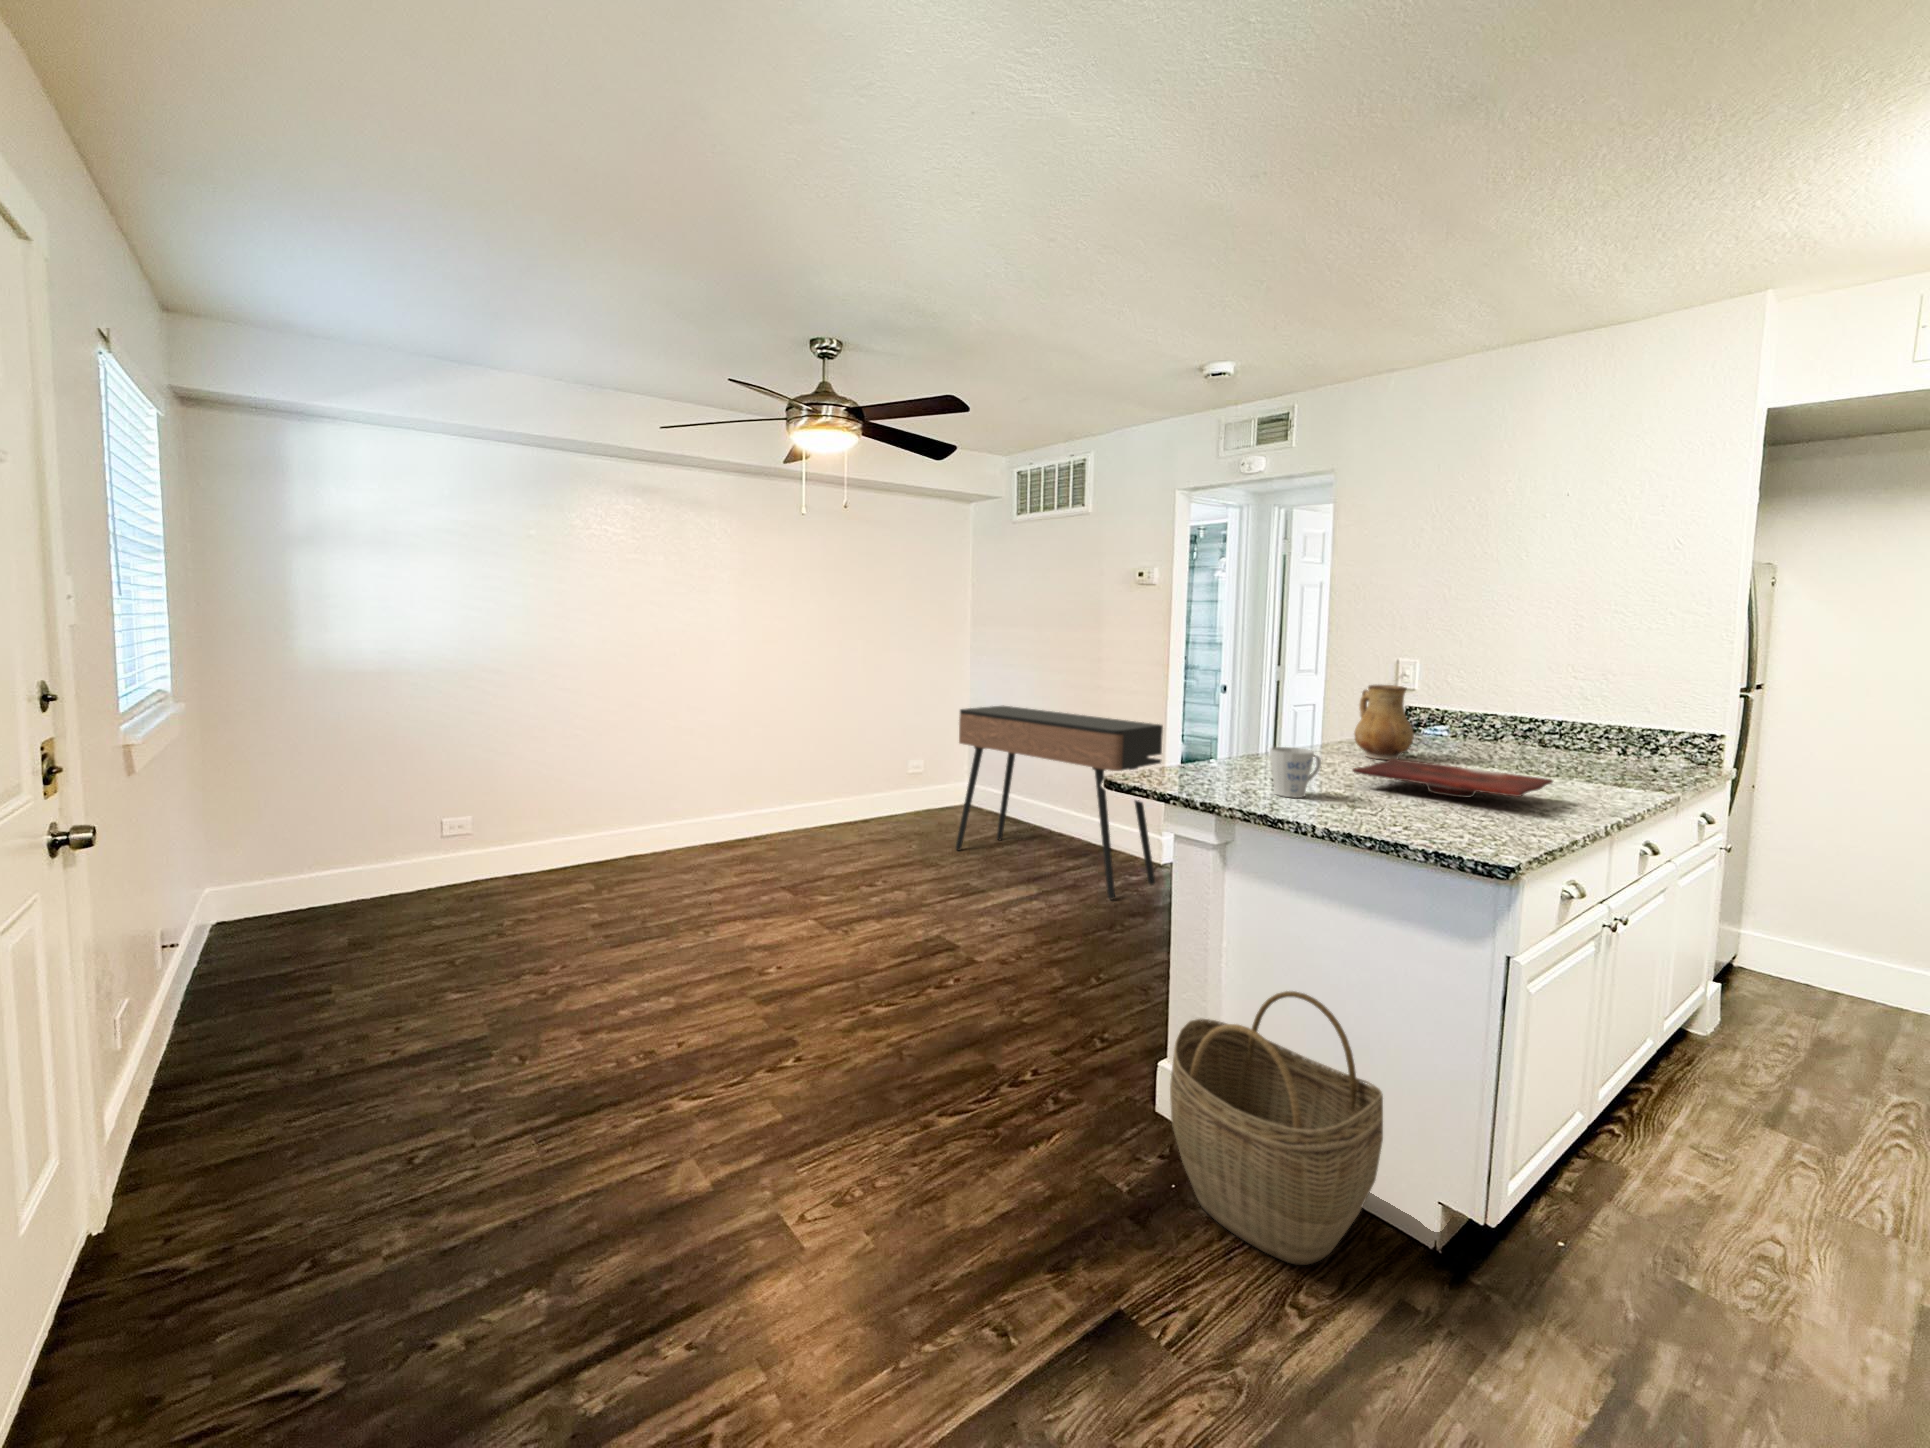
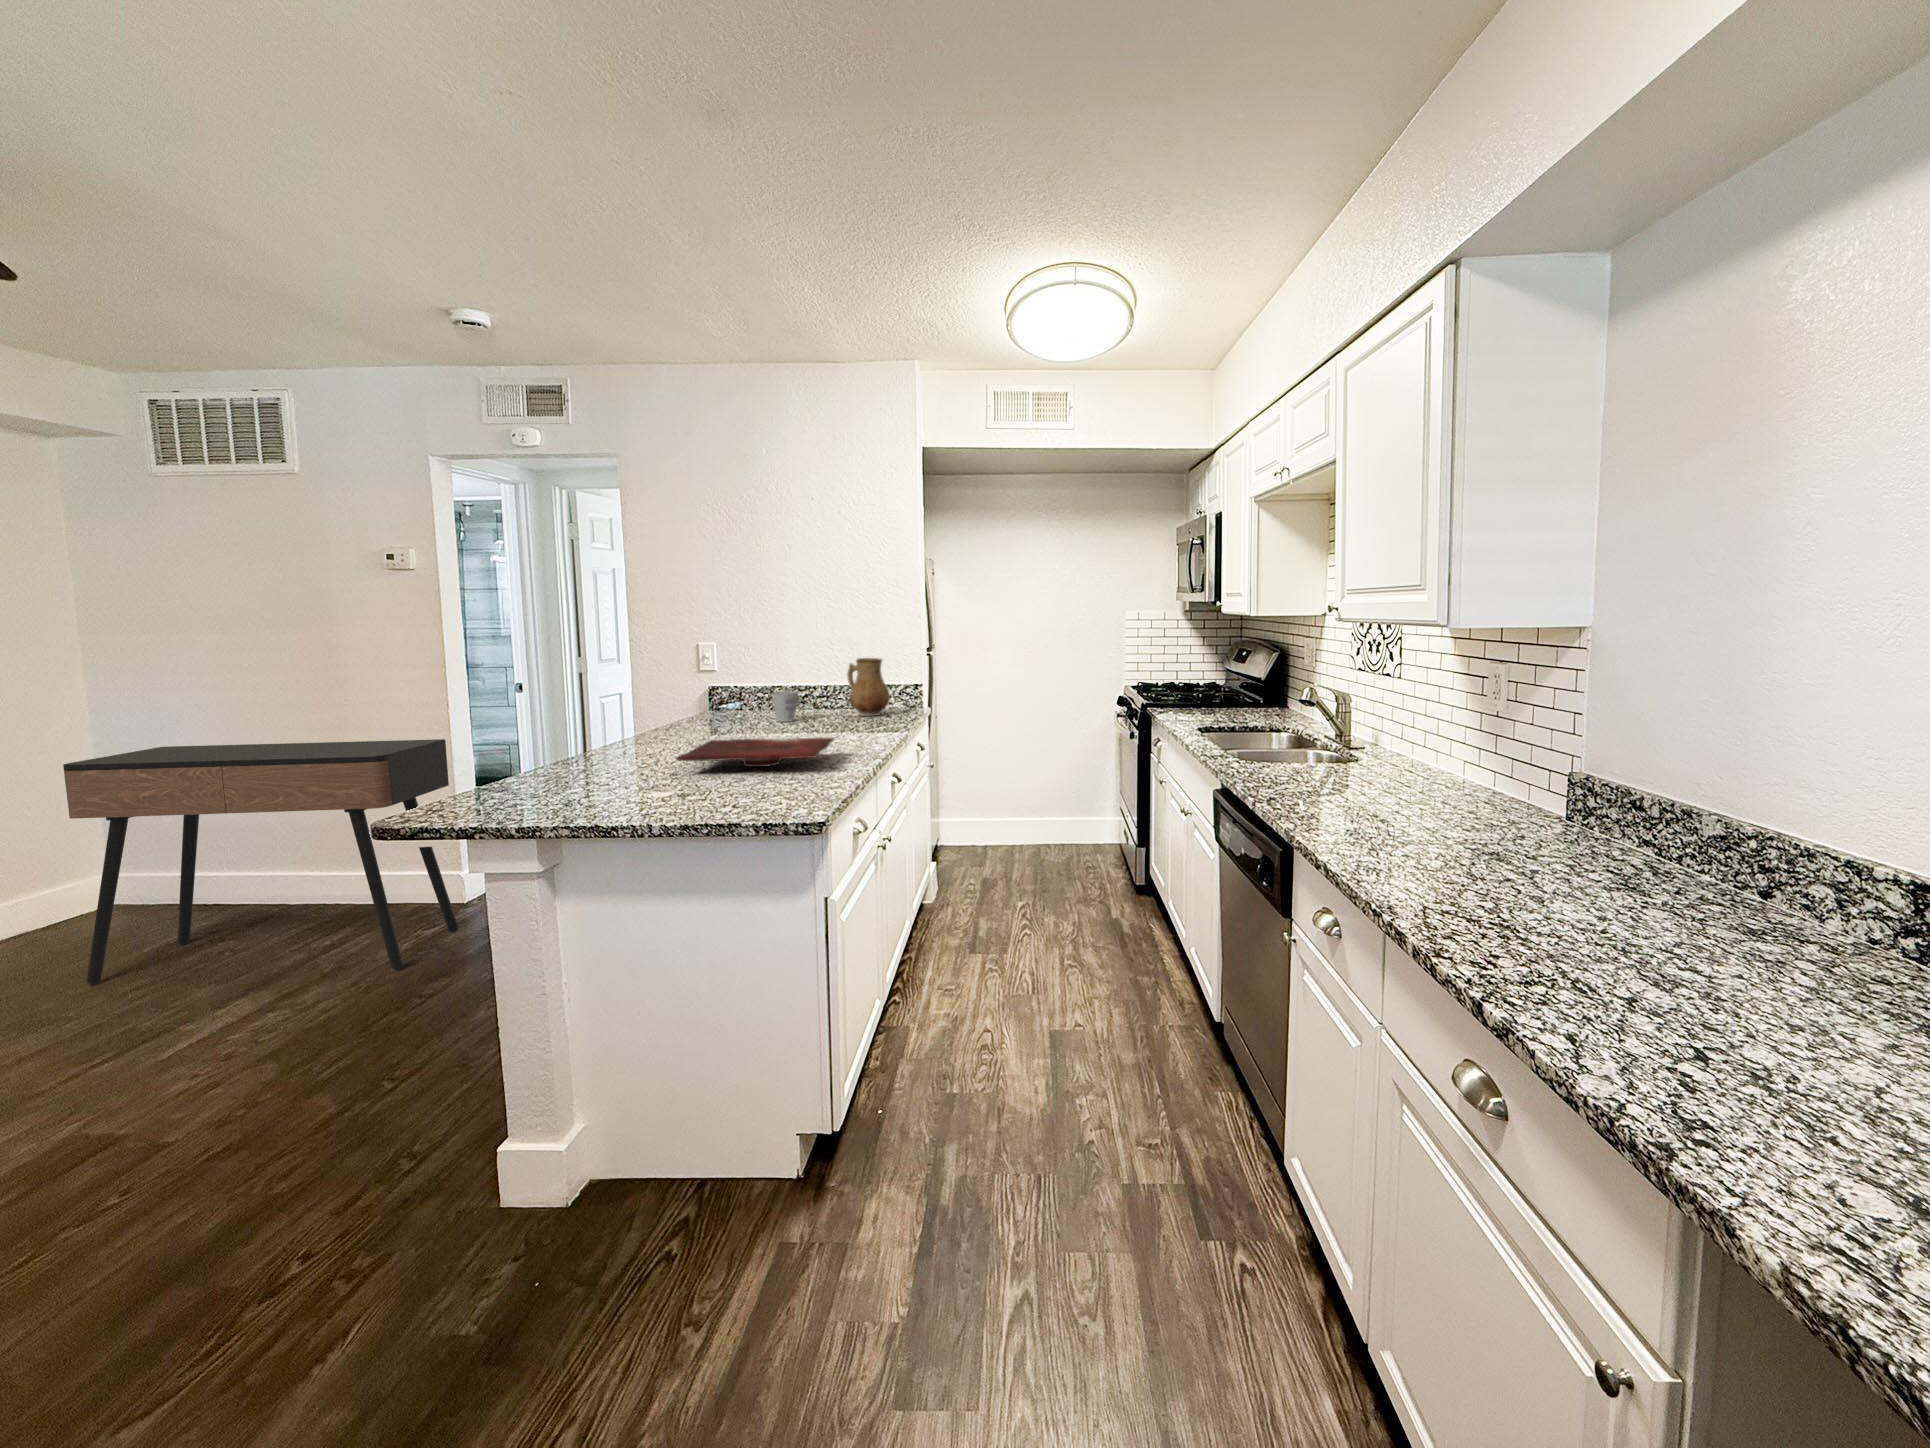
ceramic pitcher: present [1354,685,1414,760] -> present [847,658,890,716]
mug: present [1270,747,1321,798] -> present [772,691,800,722]
woven basket: present [1170,991,1383,1265] -> none [517,999,748,1292]

